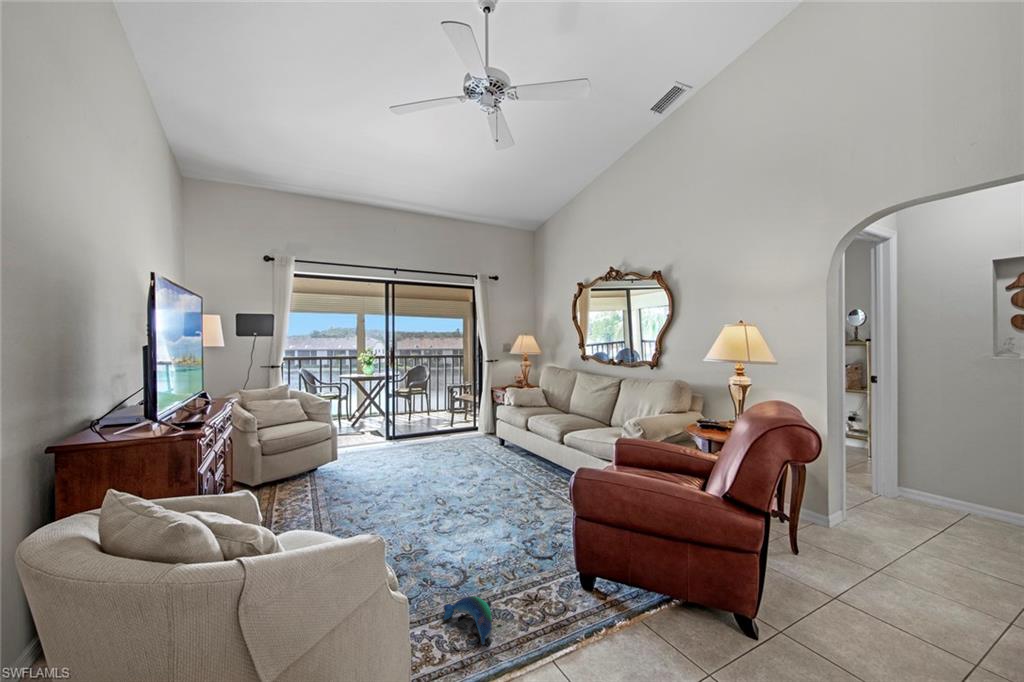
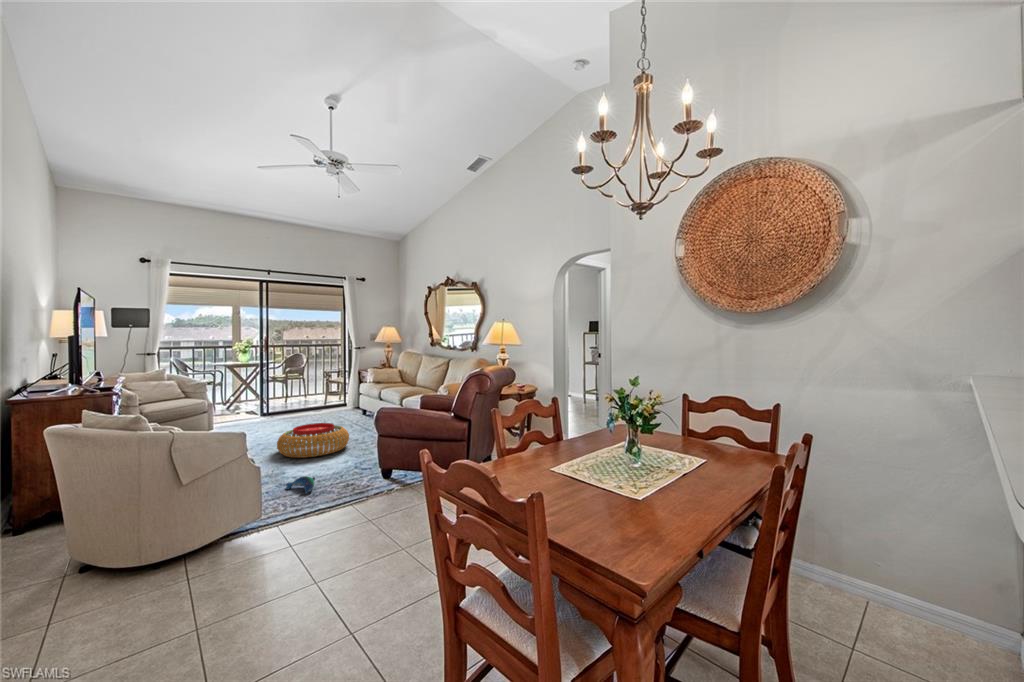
pouf: none [414,469,508,528] -> present [277,423,349,458]

